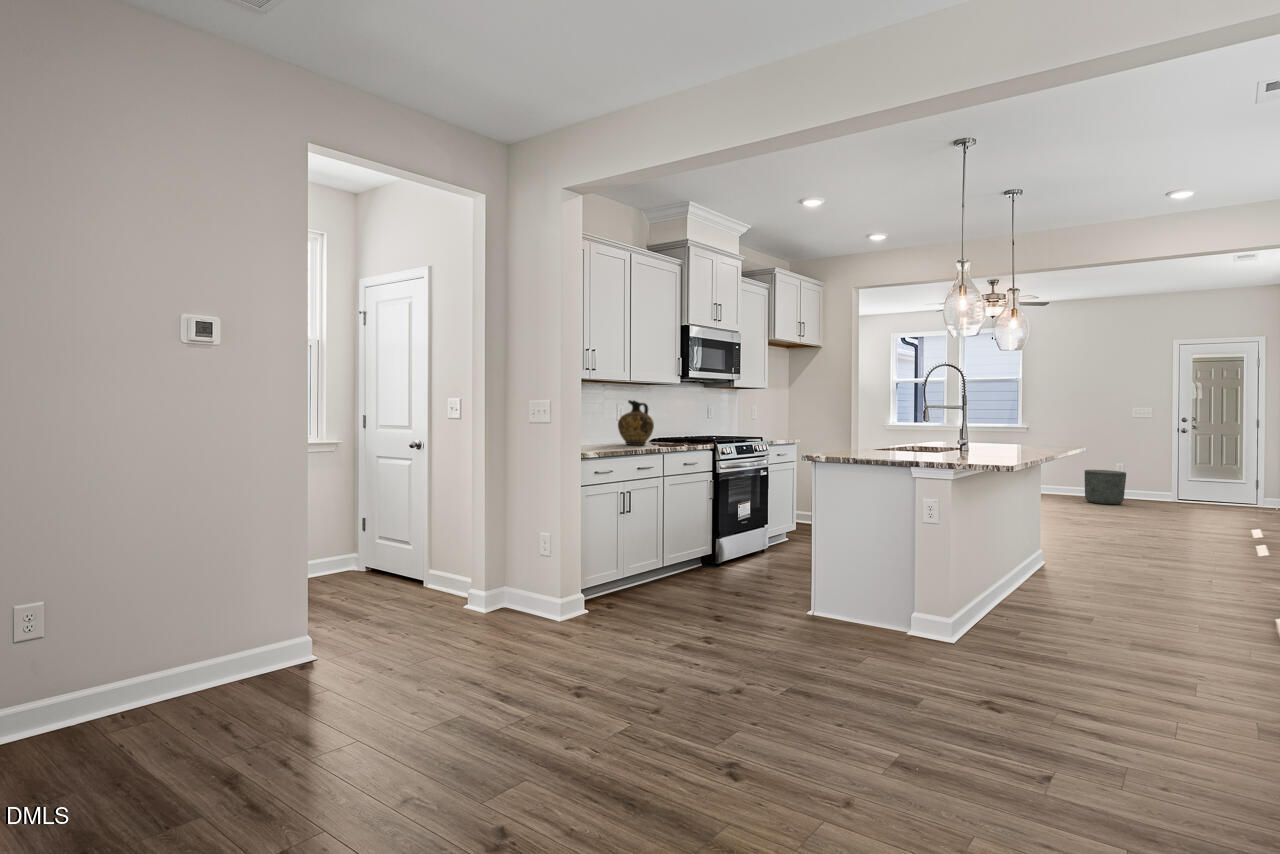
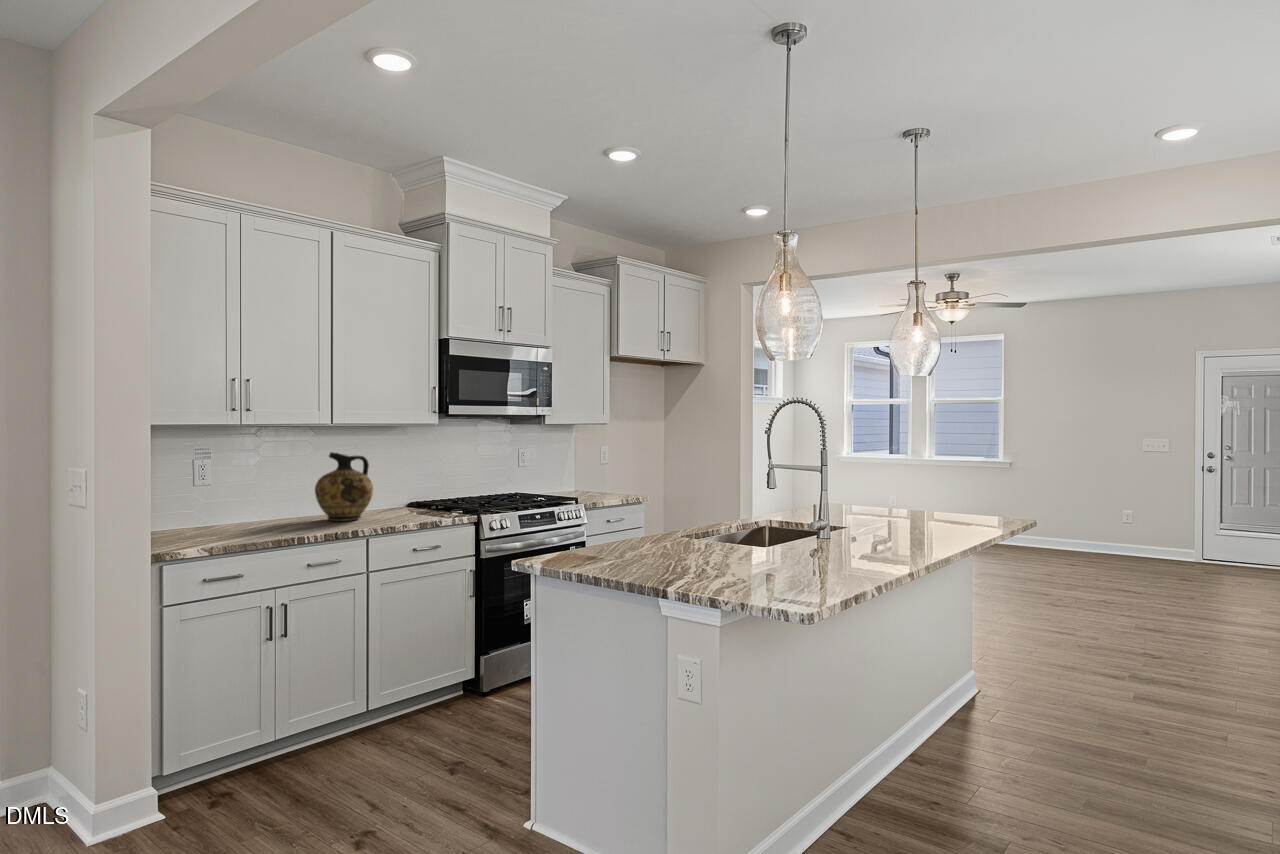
planter: present [1085,470,1126,505] -> none [1088,516,1141,562]

